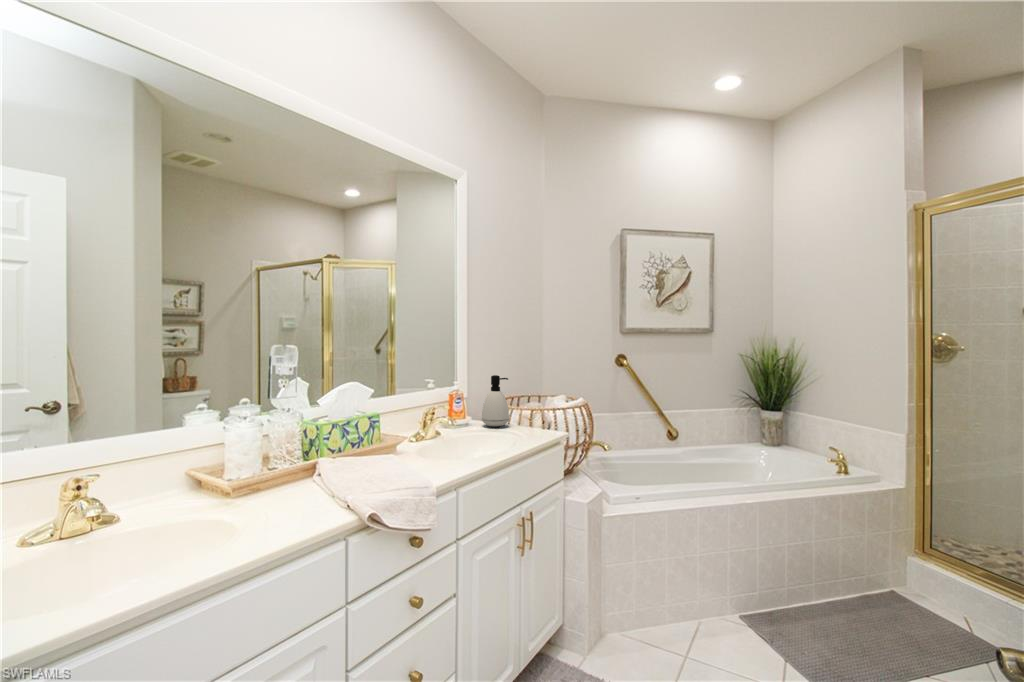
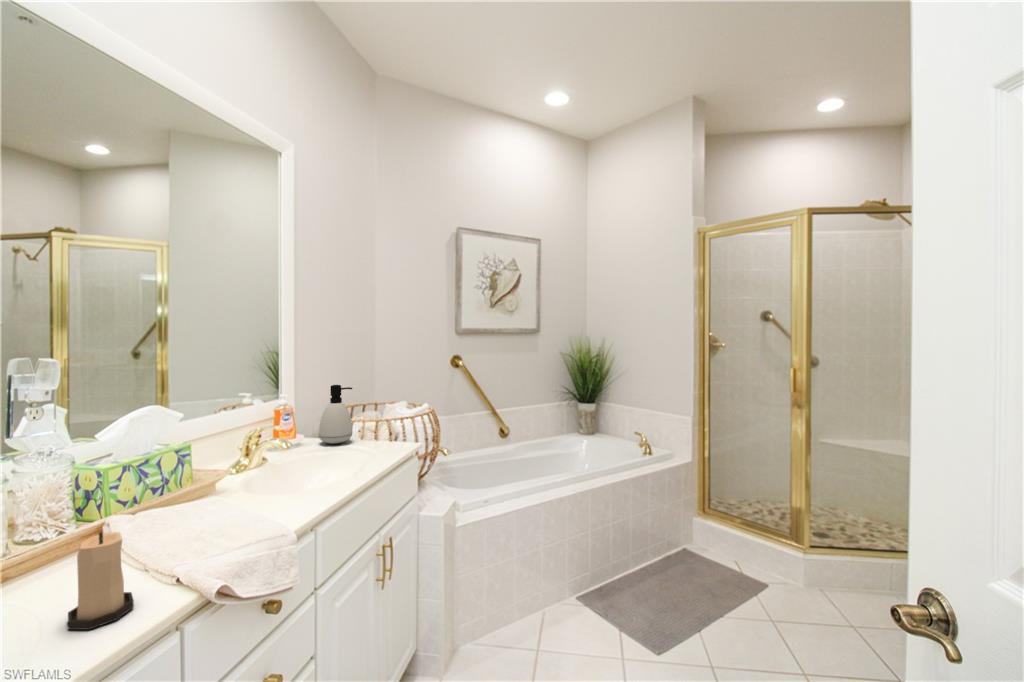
candle: none [278,459,317,526] -> present [68,532,134,630]

